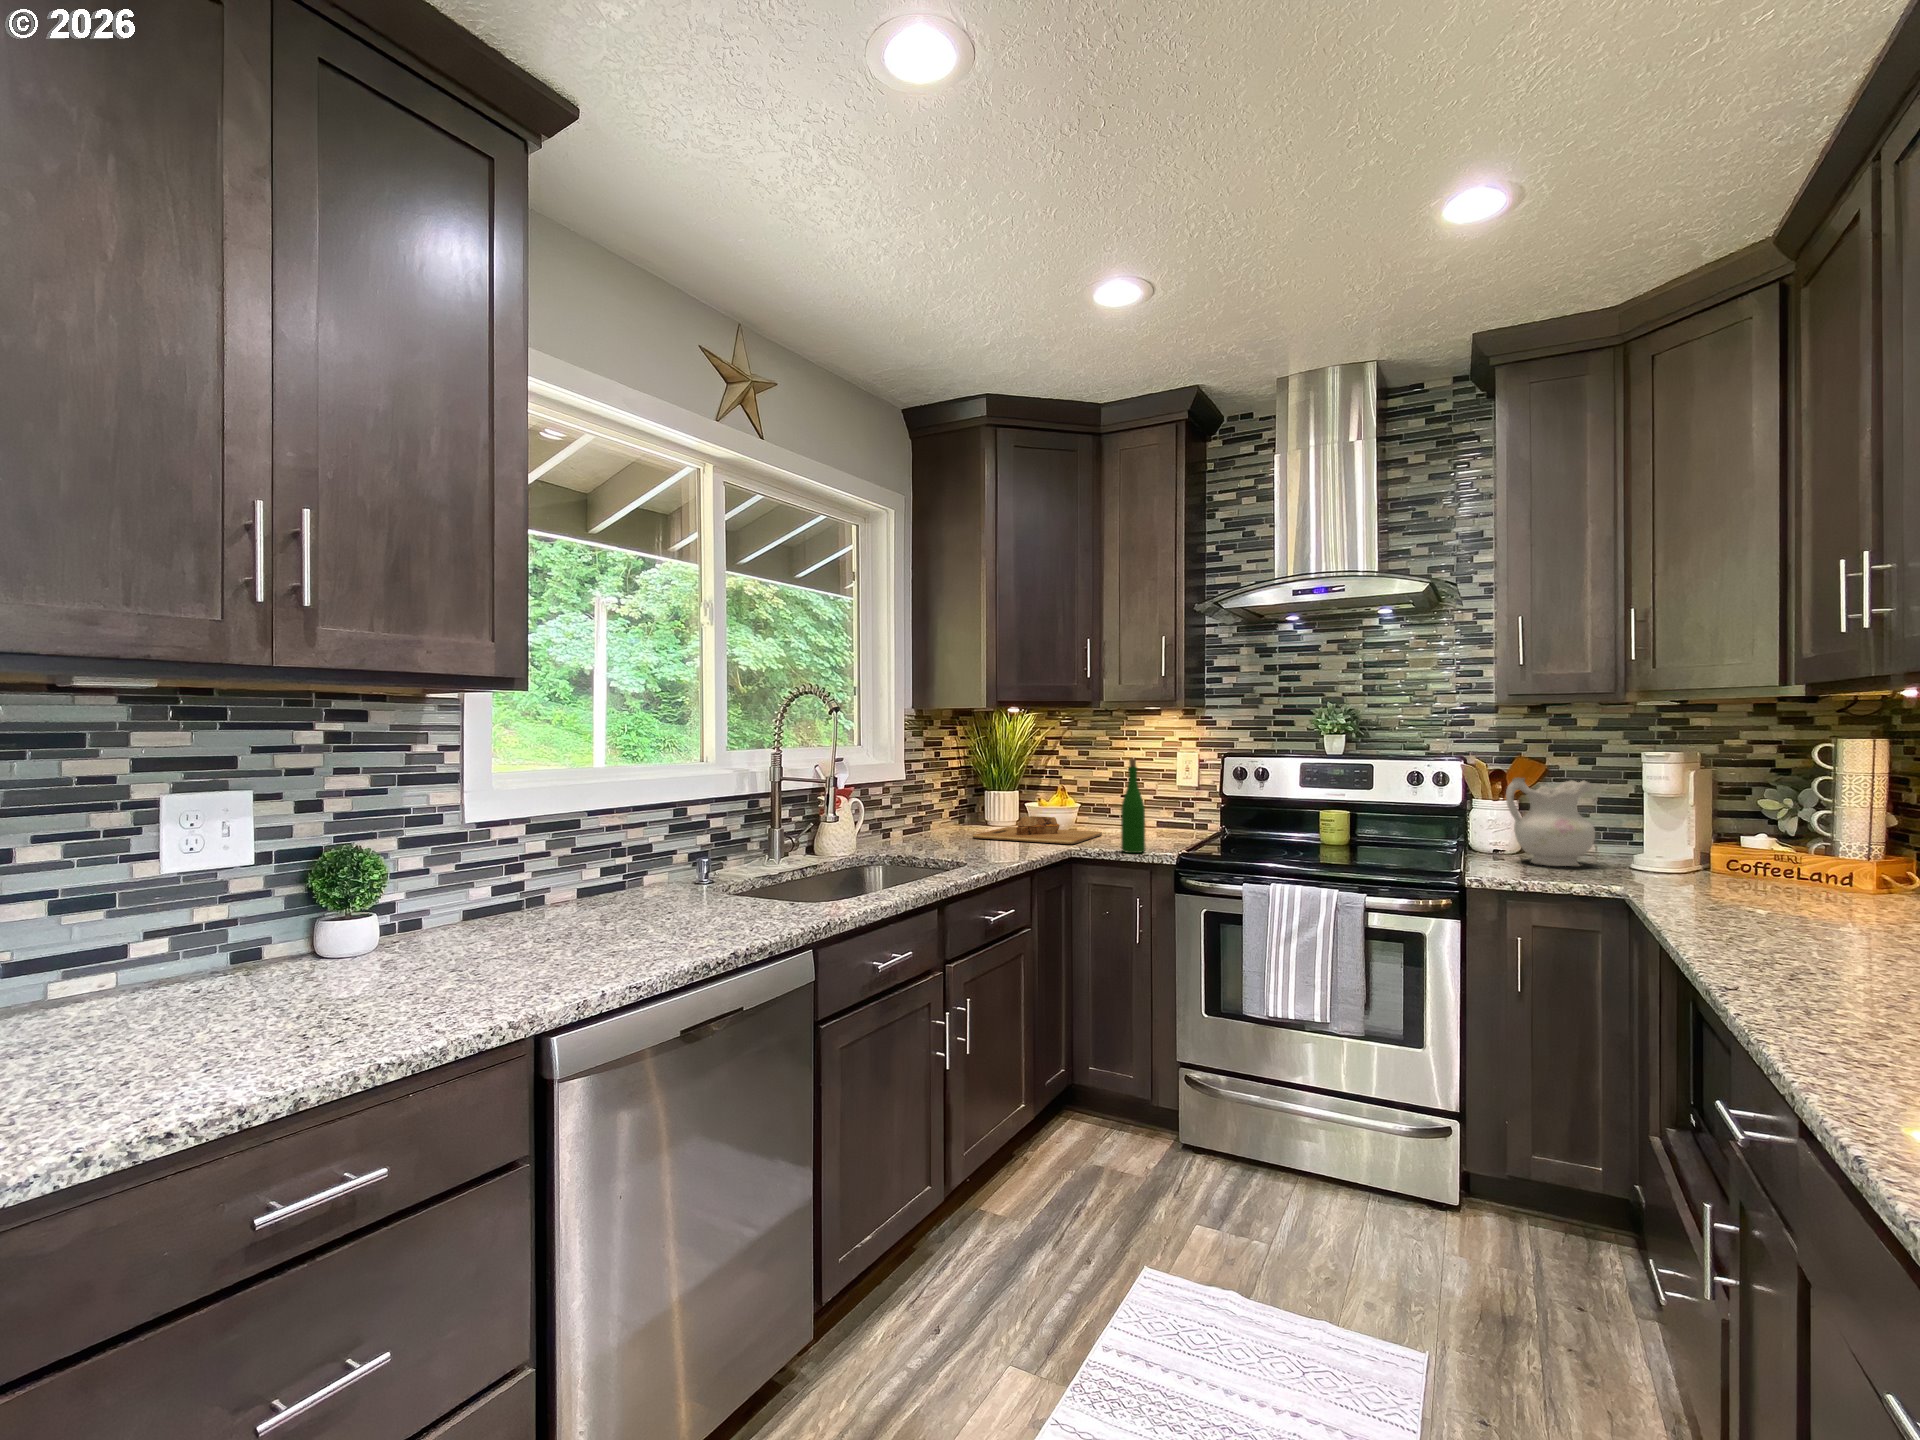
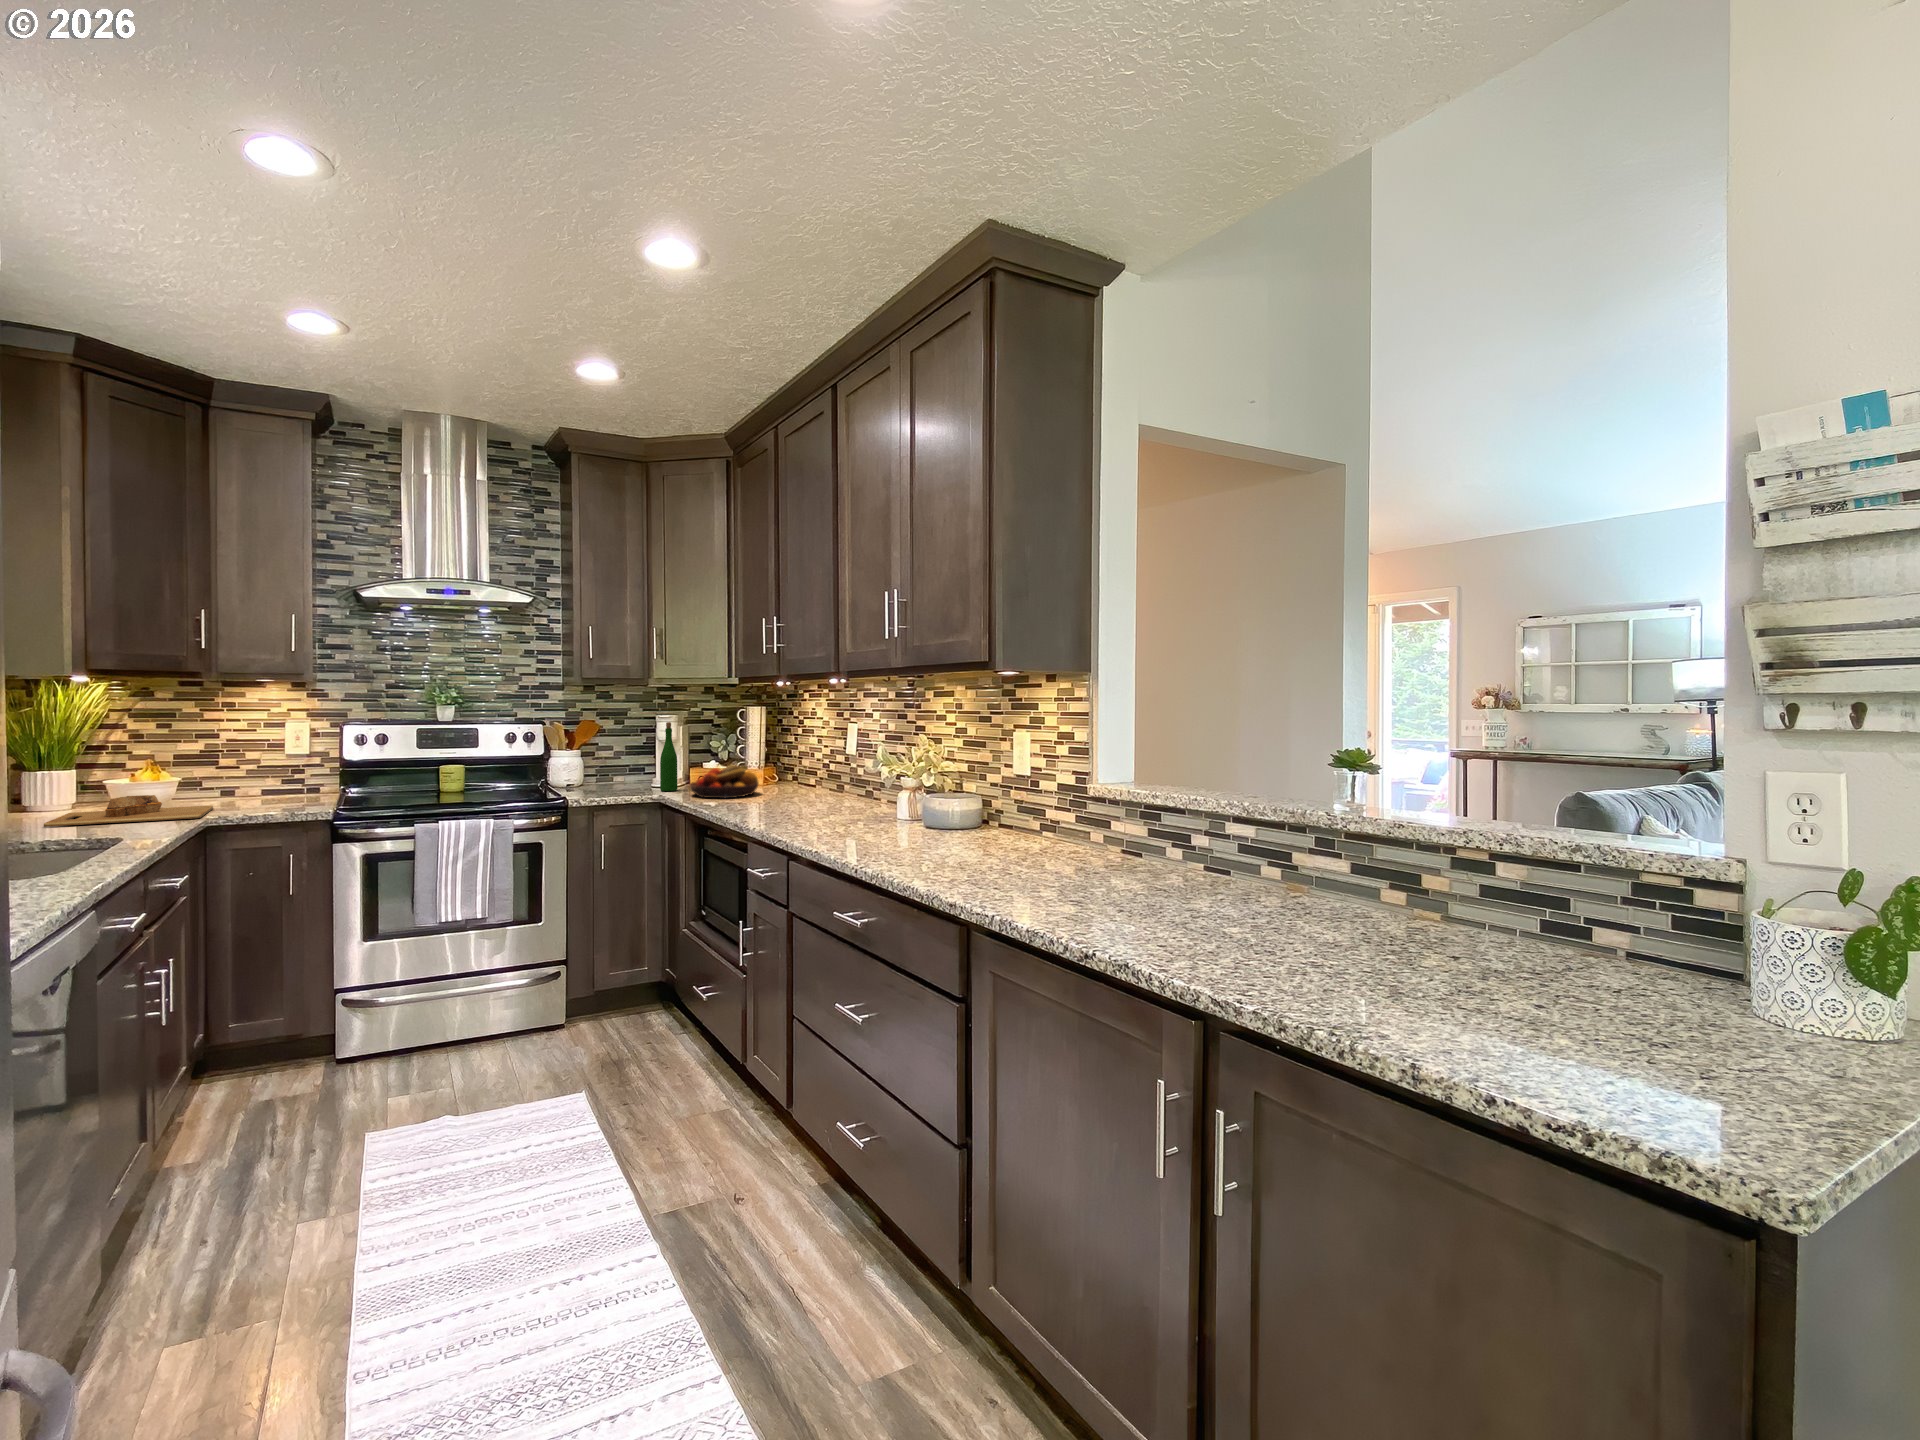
wine bottle: present [1121,758,1145,853] -> present [660,722,677,791]
ceramic pitcher: present [1506,778,1595,866] -> none [584,734,634,791]
fruit bowl: none [1689,849,1861,914] -> present [689,765,759,798]

